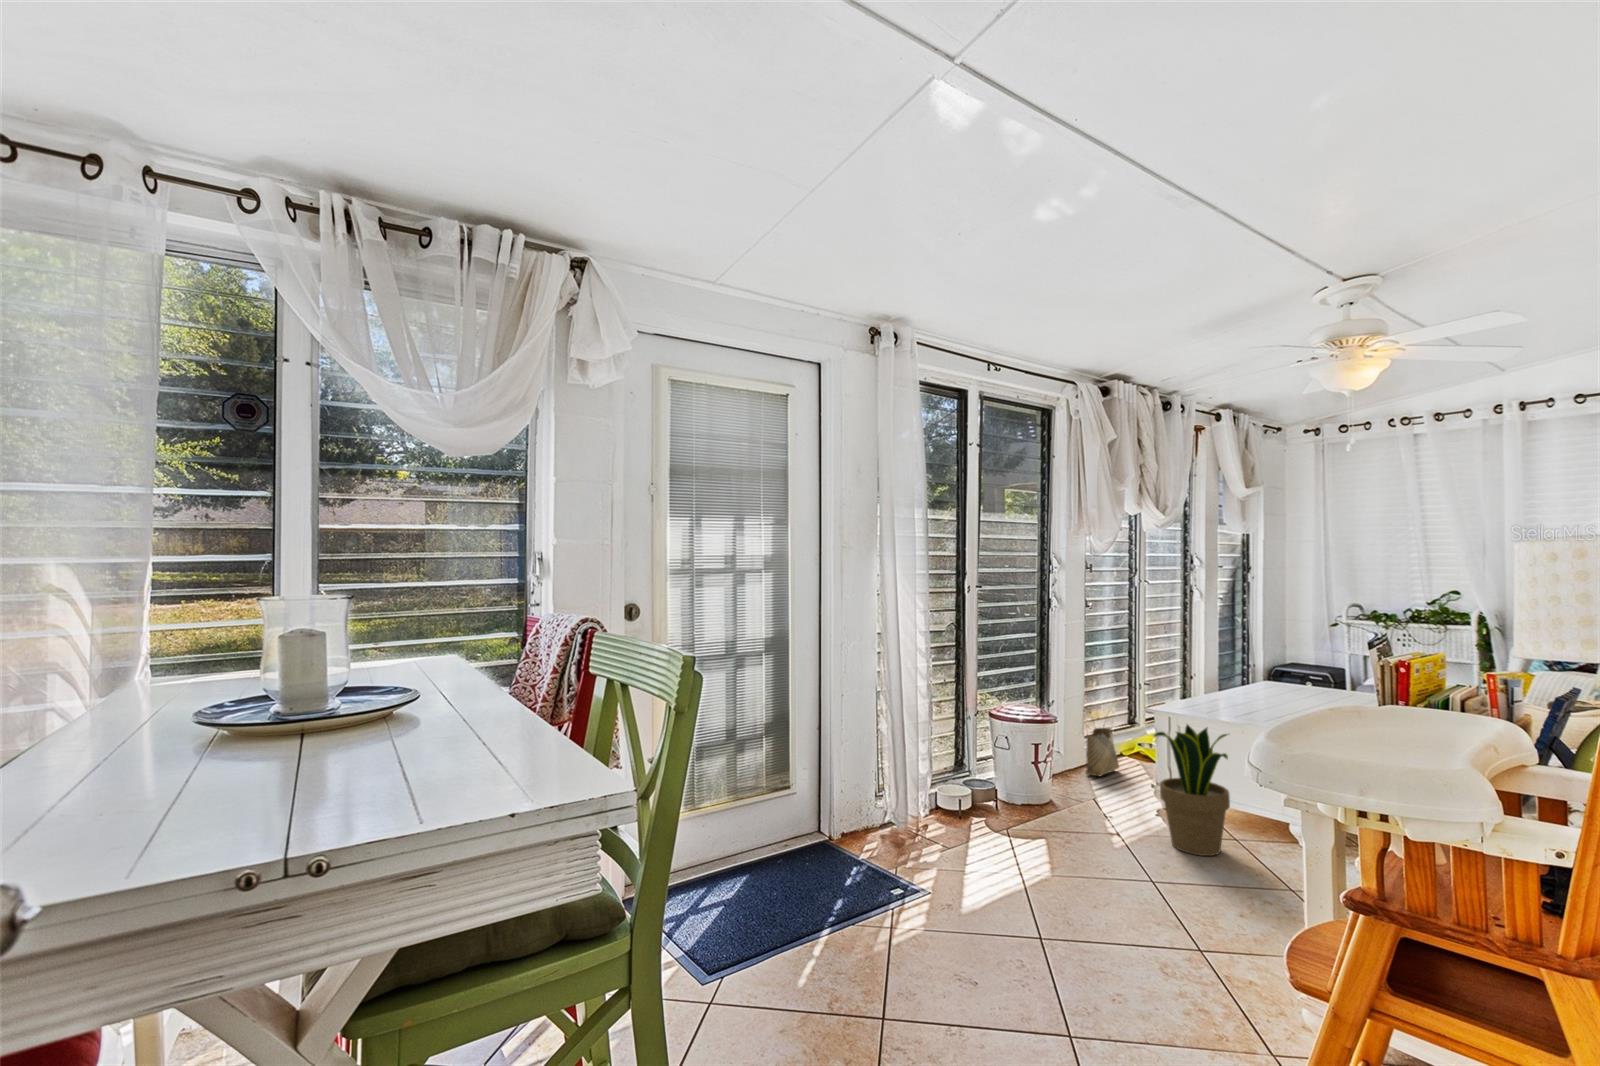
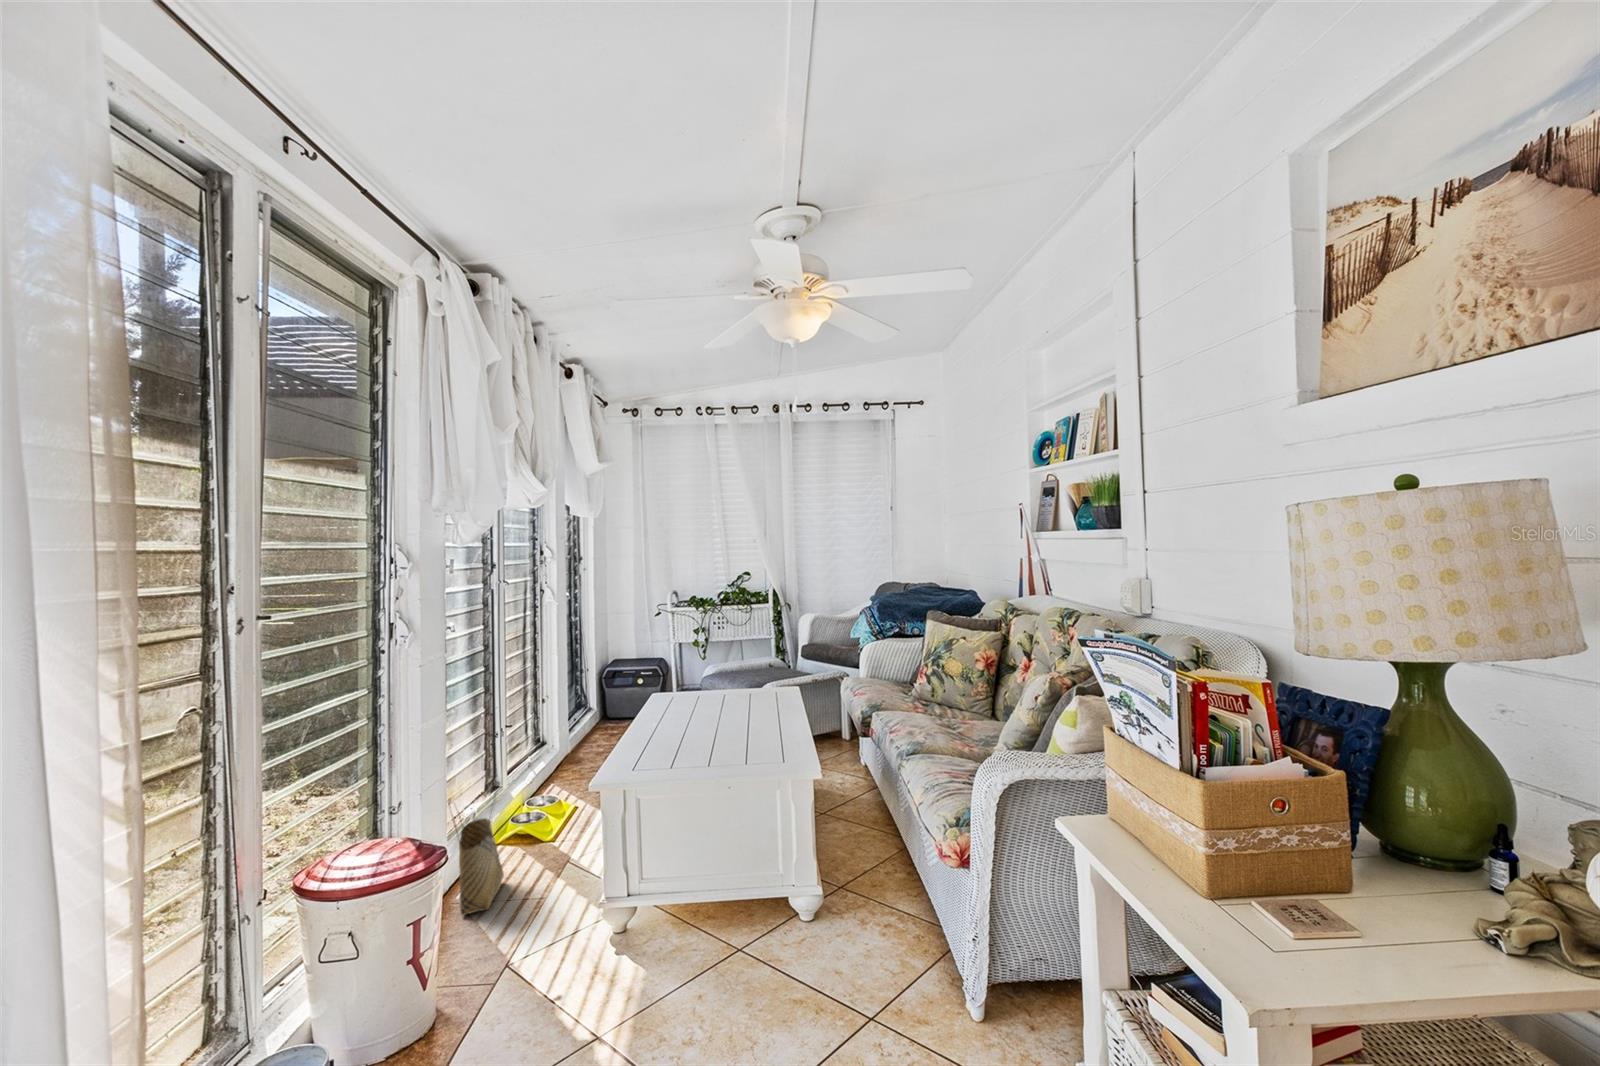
potted plant: present [1154,725,1230,856] -> none [658,790,763,1009]

